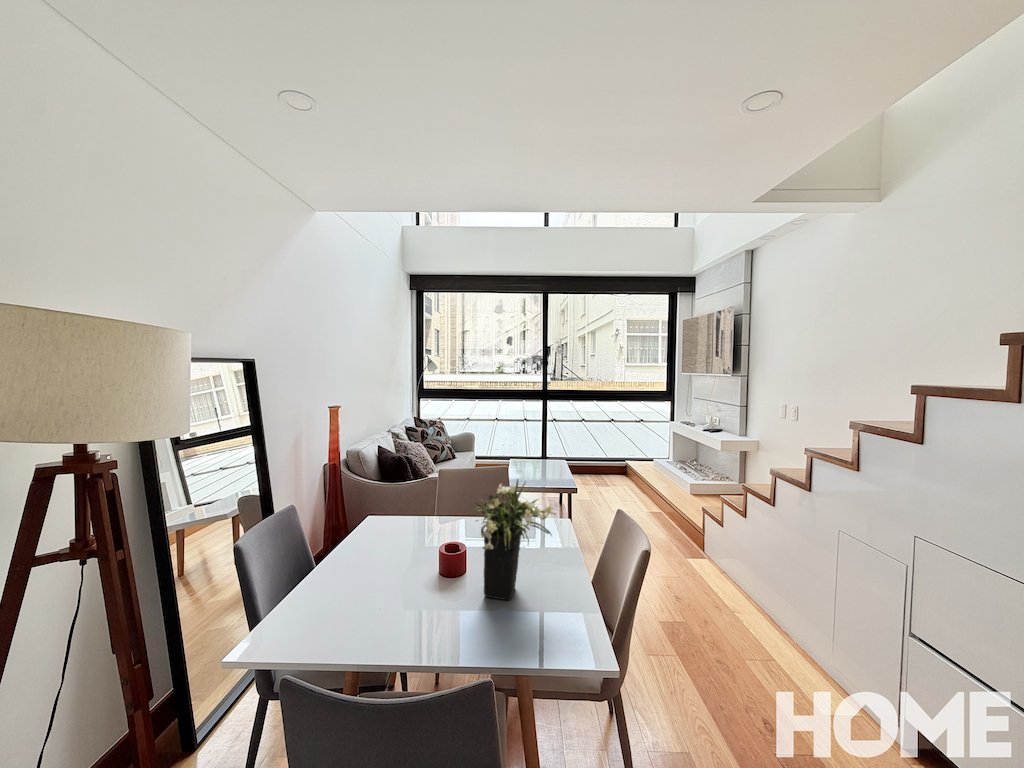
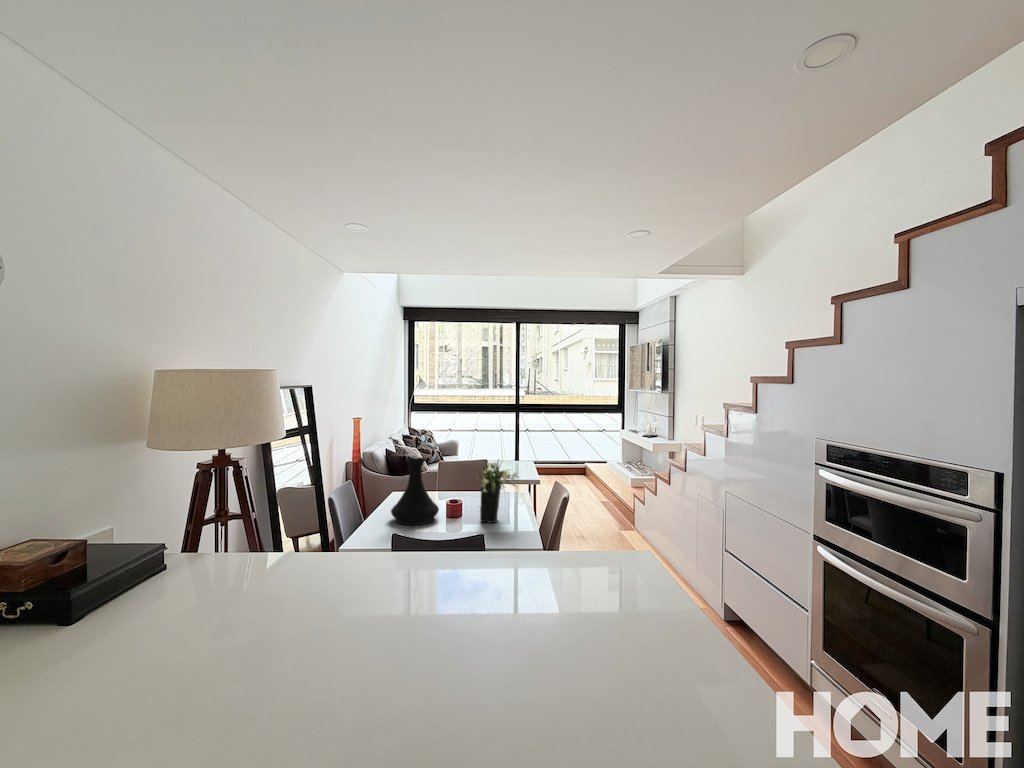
vase: none [321,475,411,604] -> present [391,458,439,525]

